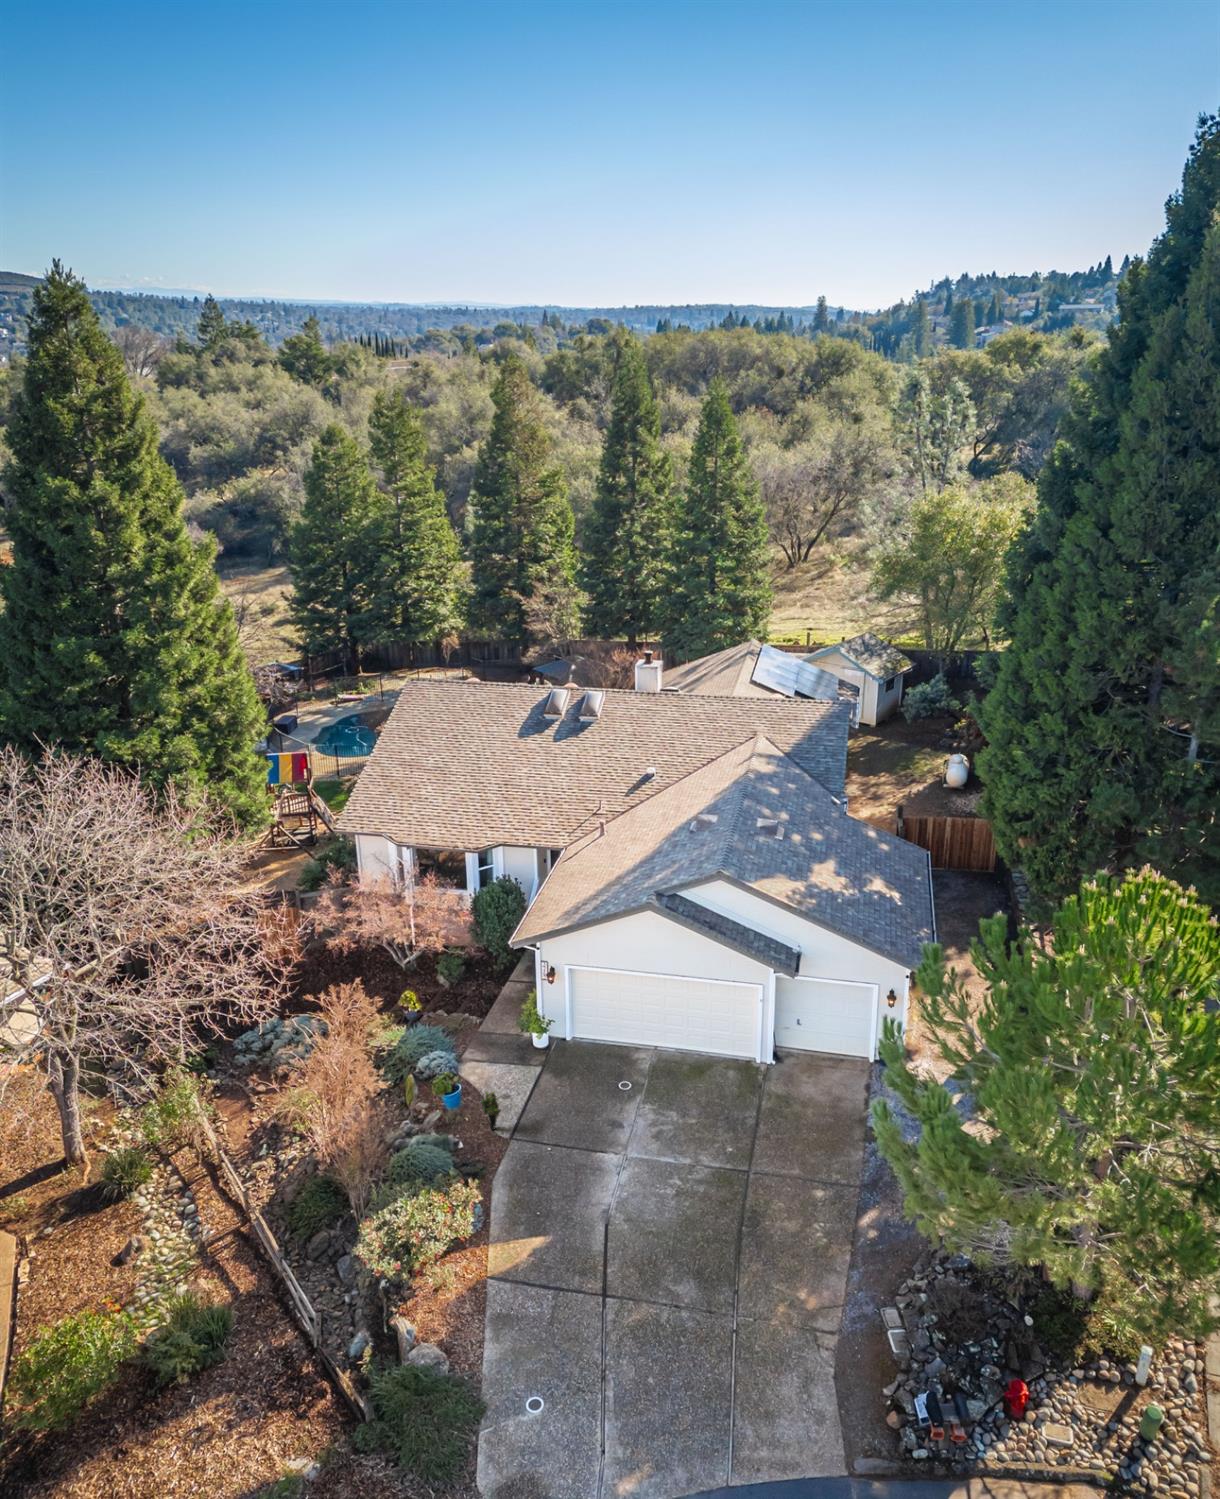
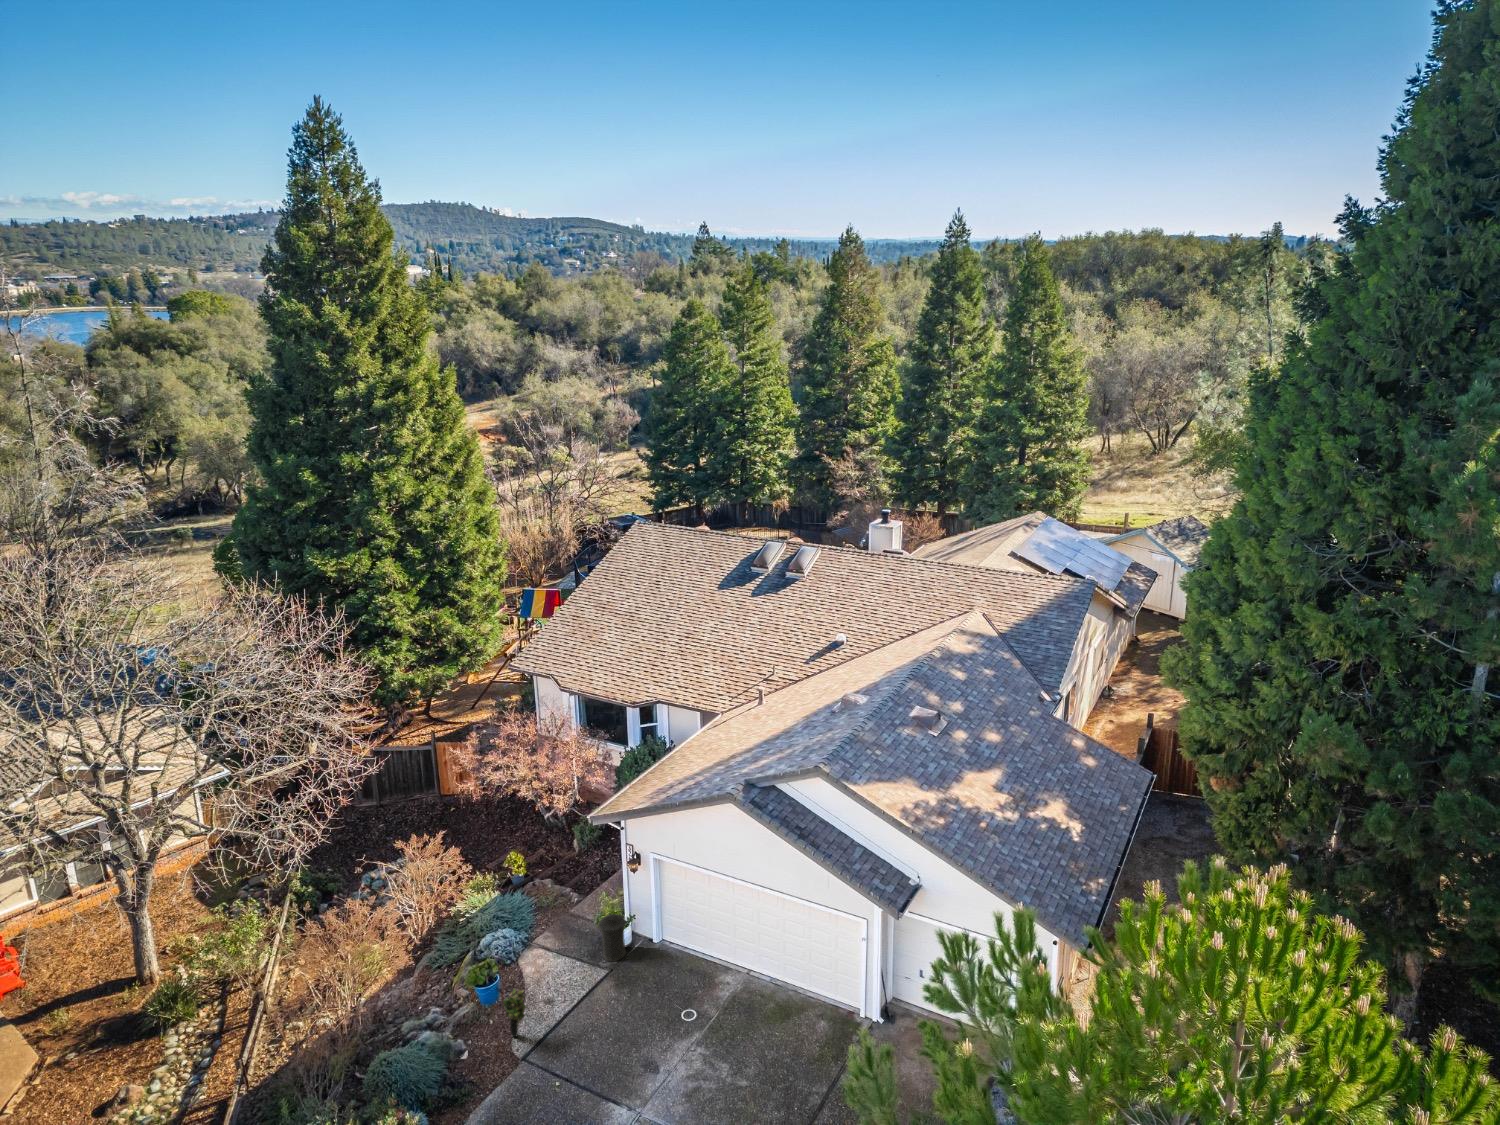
trash can: none [525,1023,548,1062] -> present [598,914,626,962]

